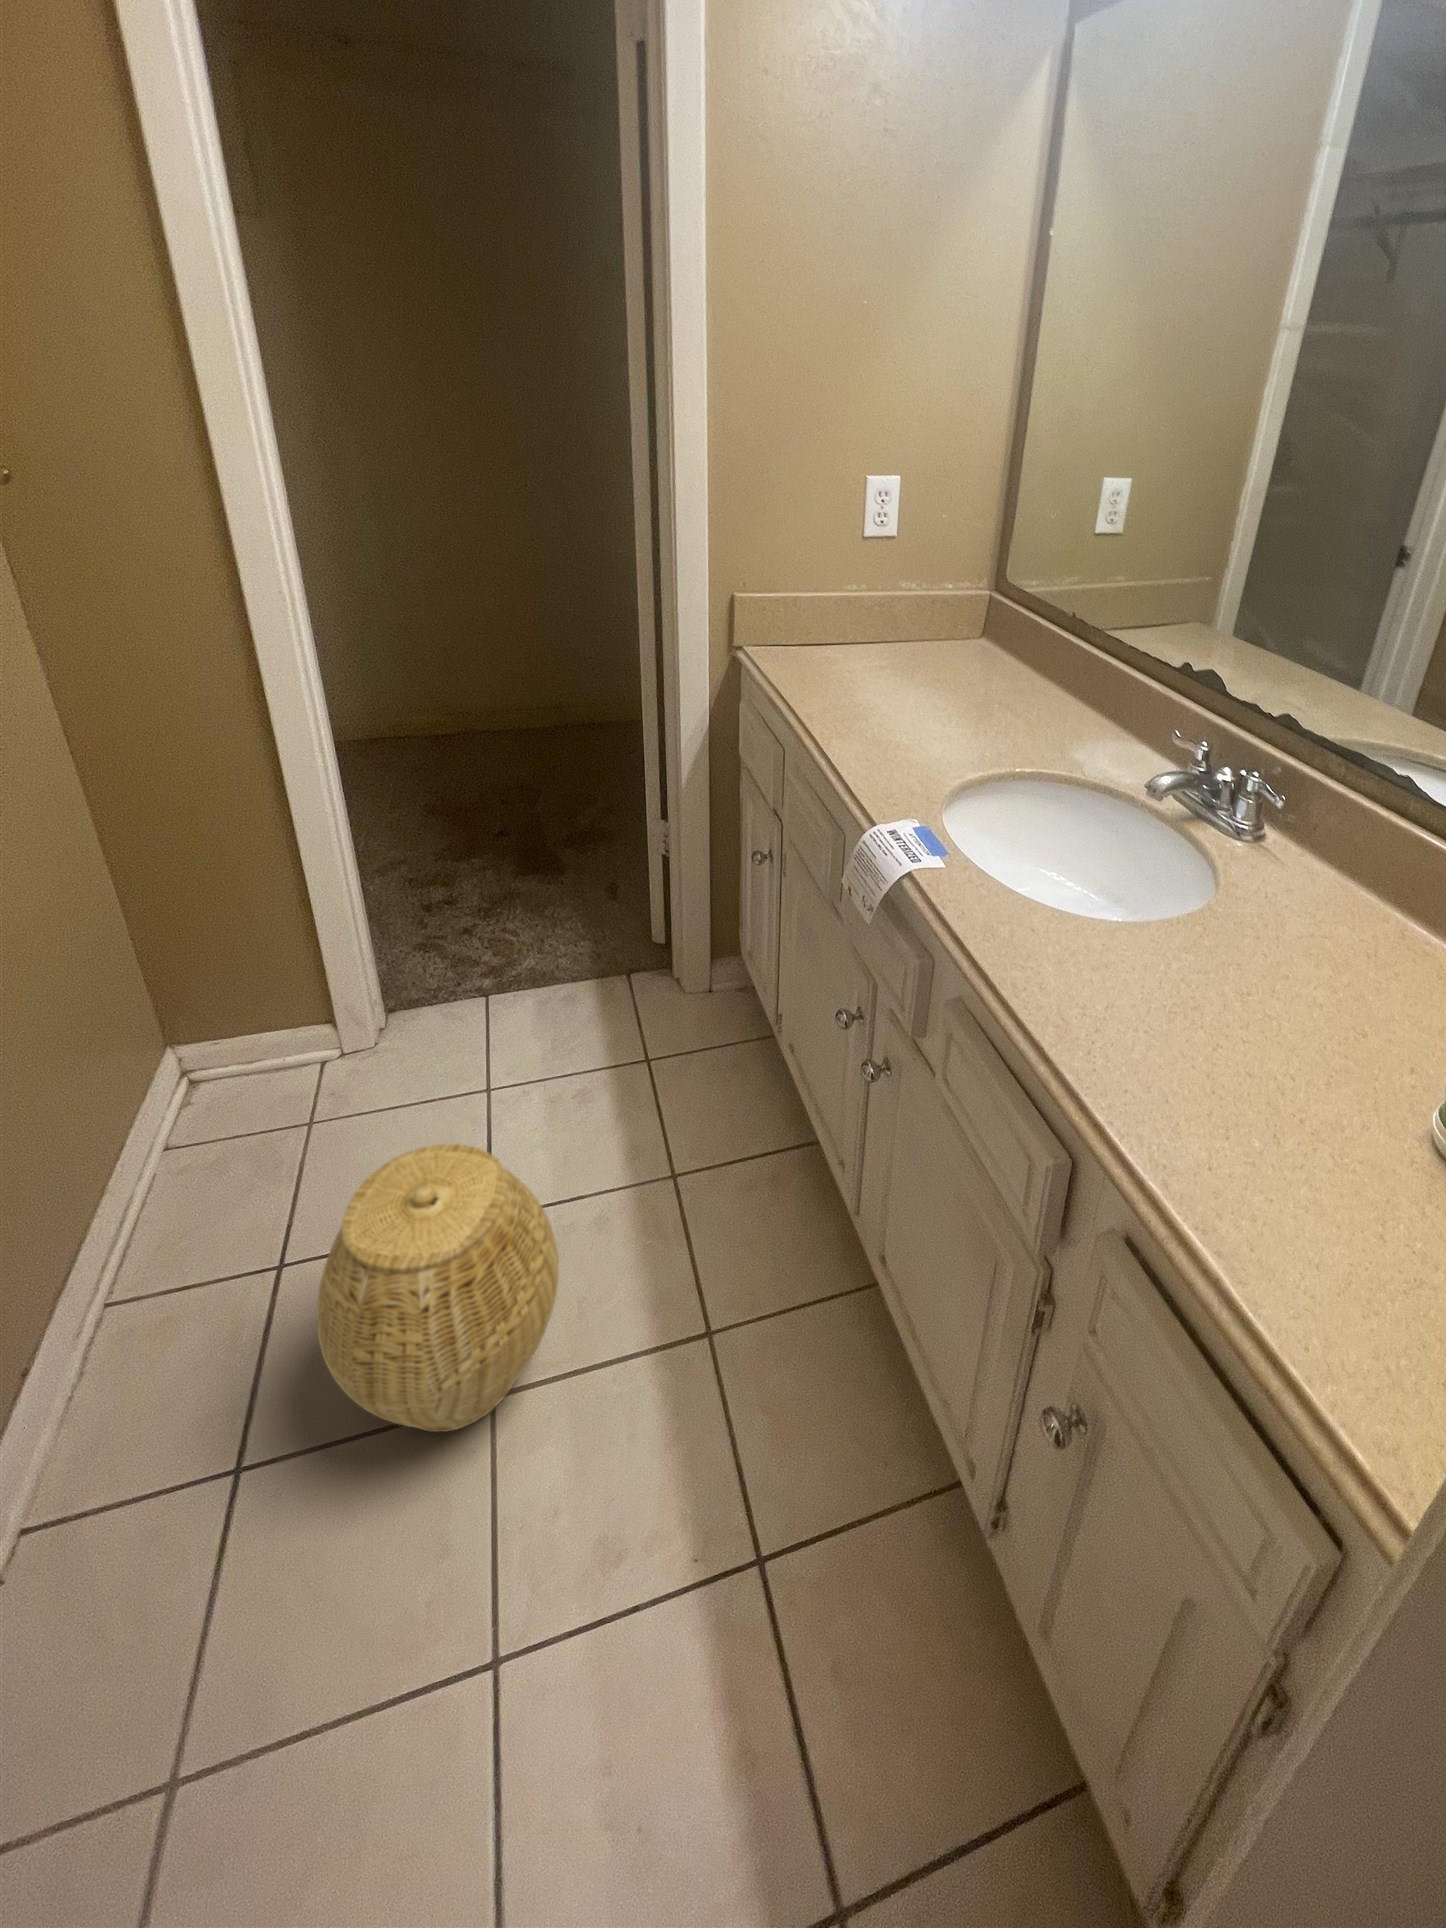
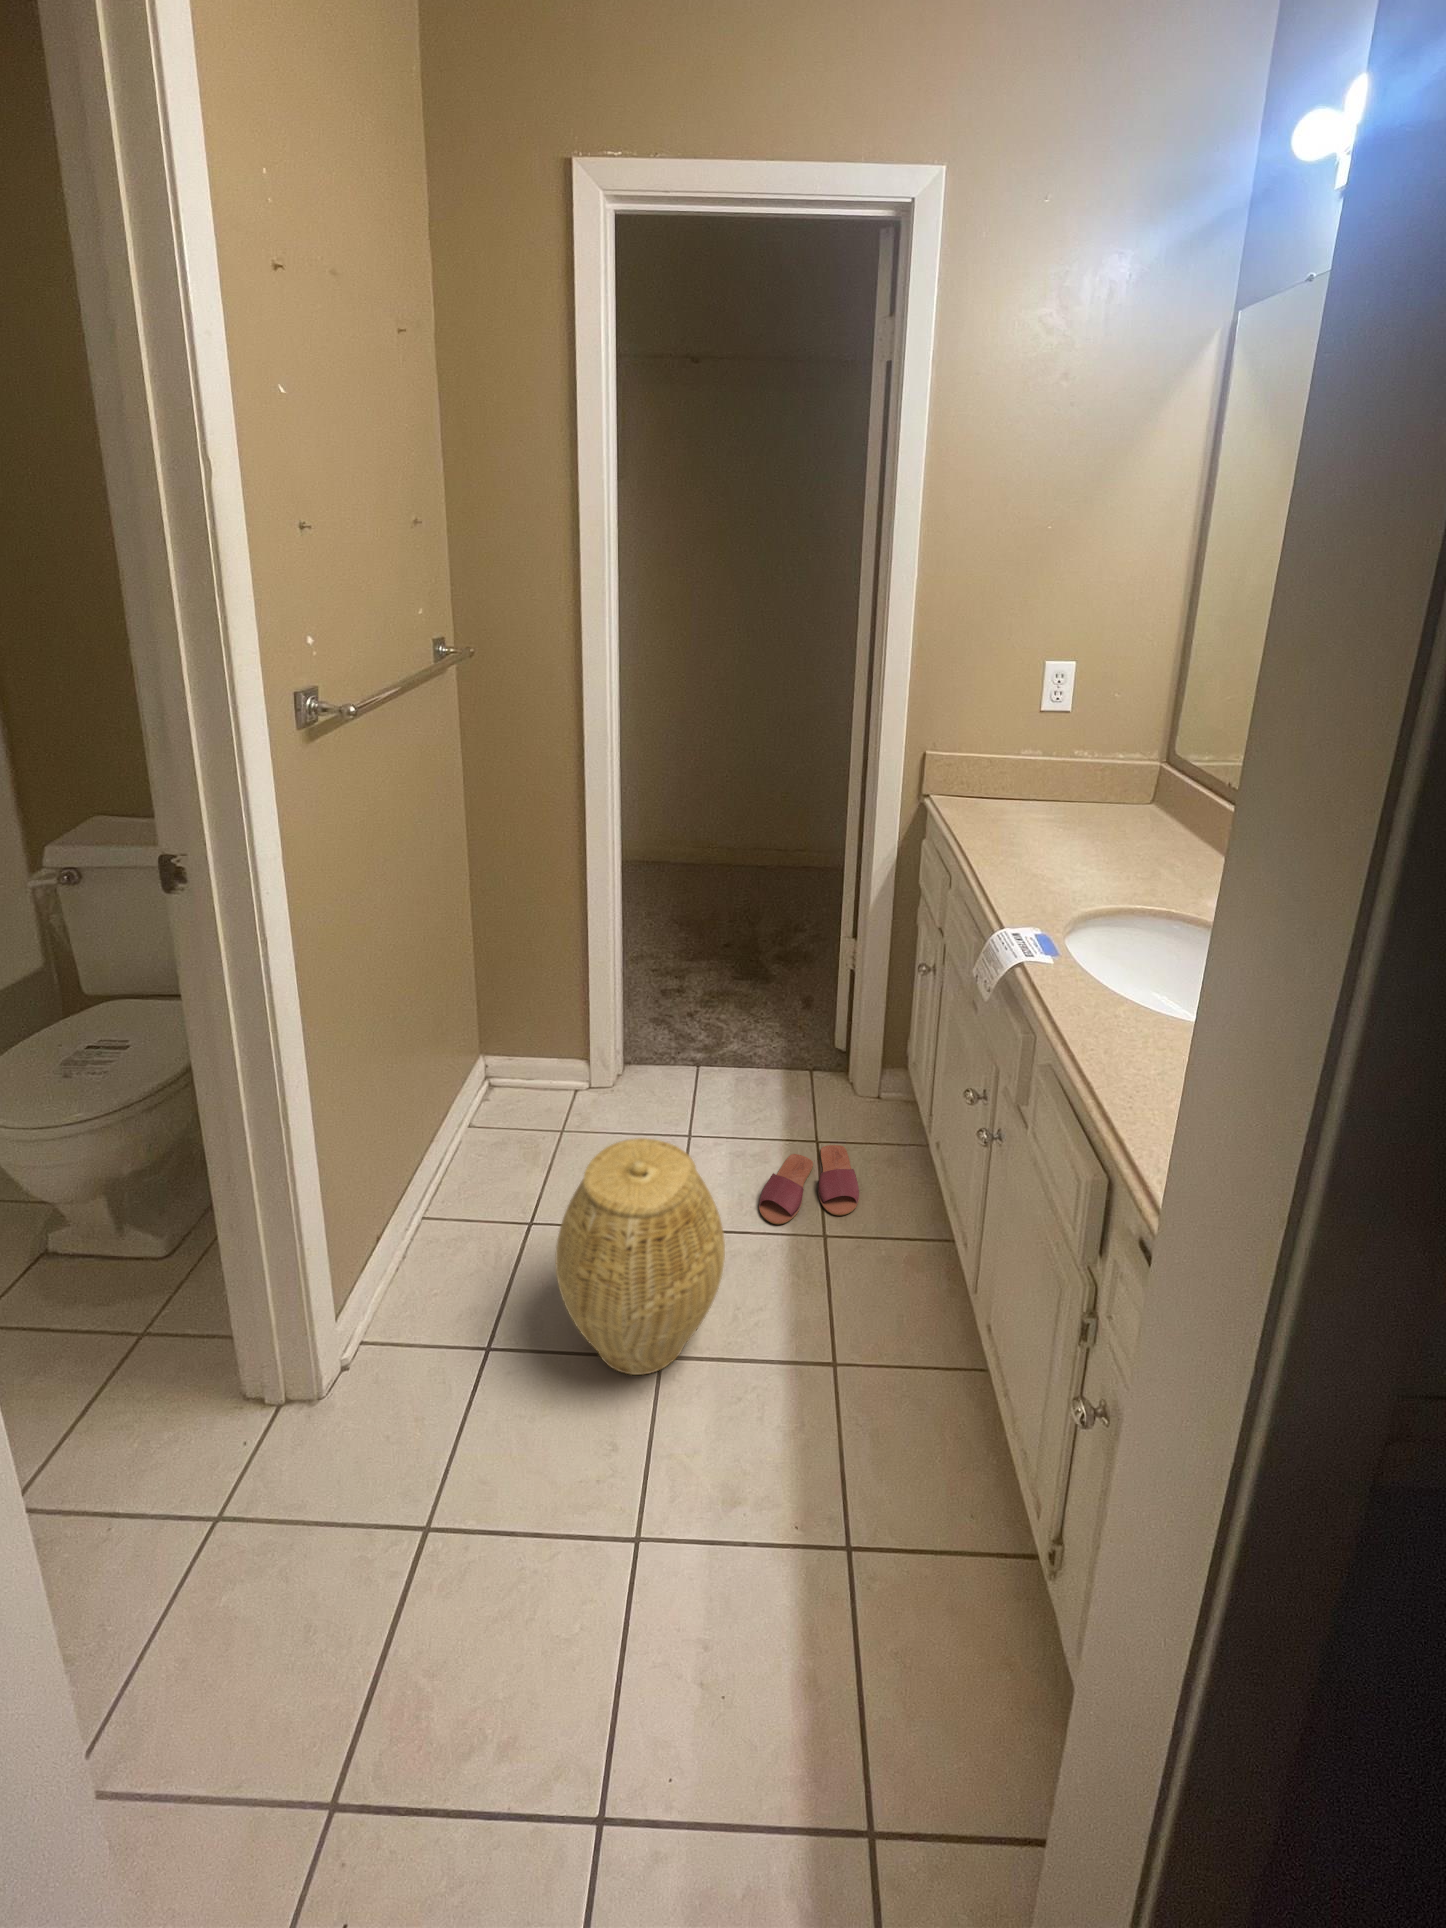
slippers: none [589,1058,705,1175] -> present [759,1145,859,1224]

